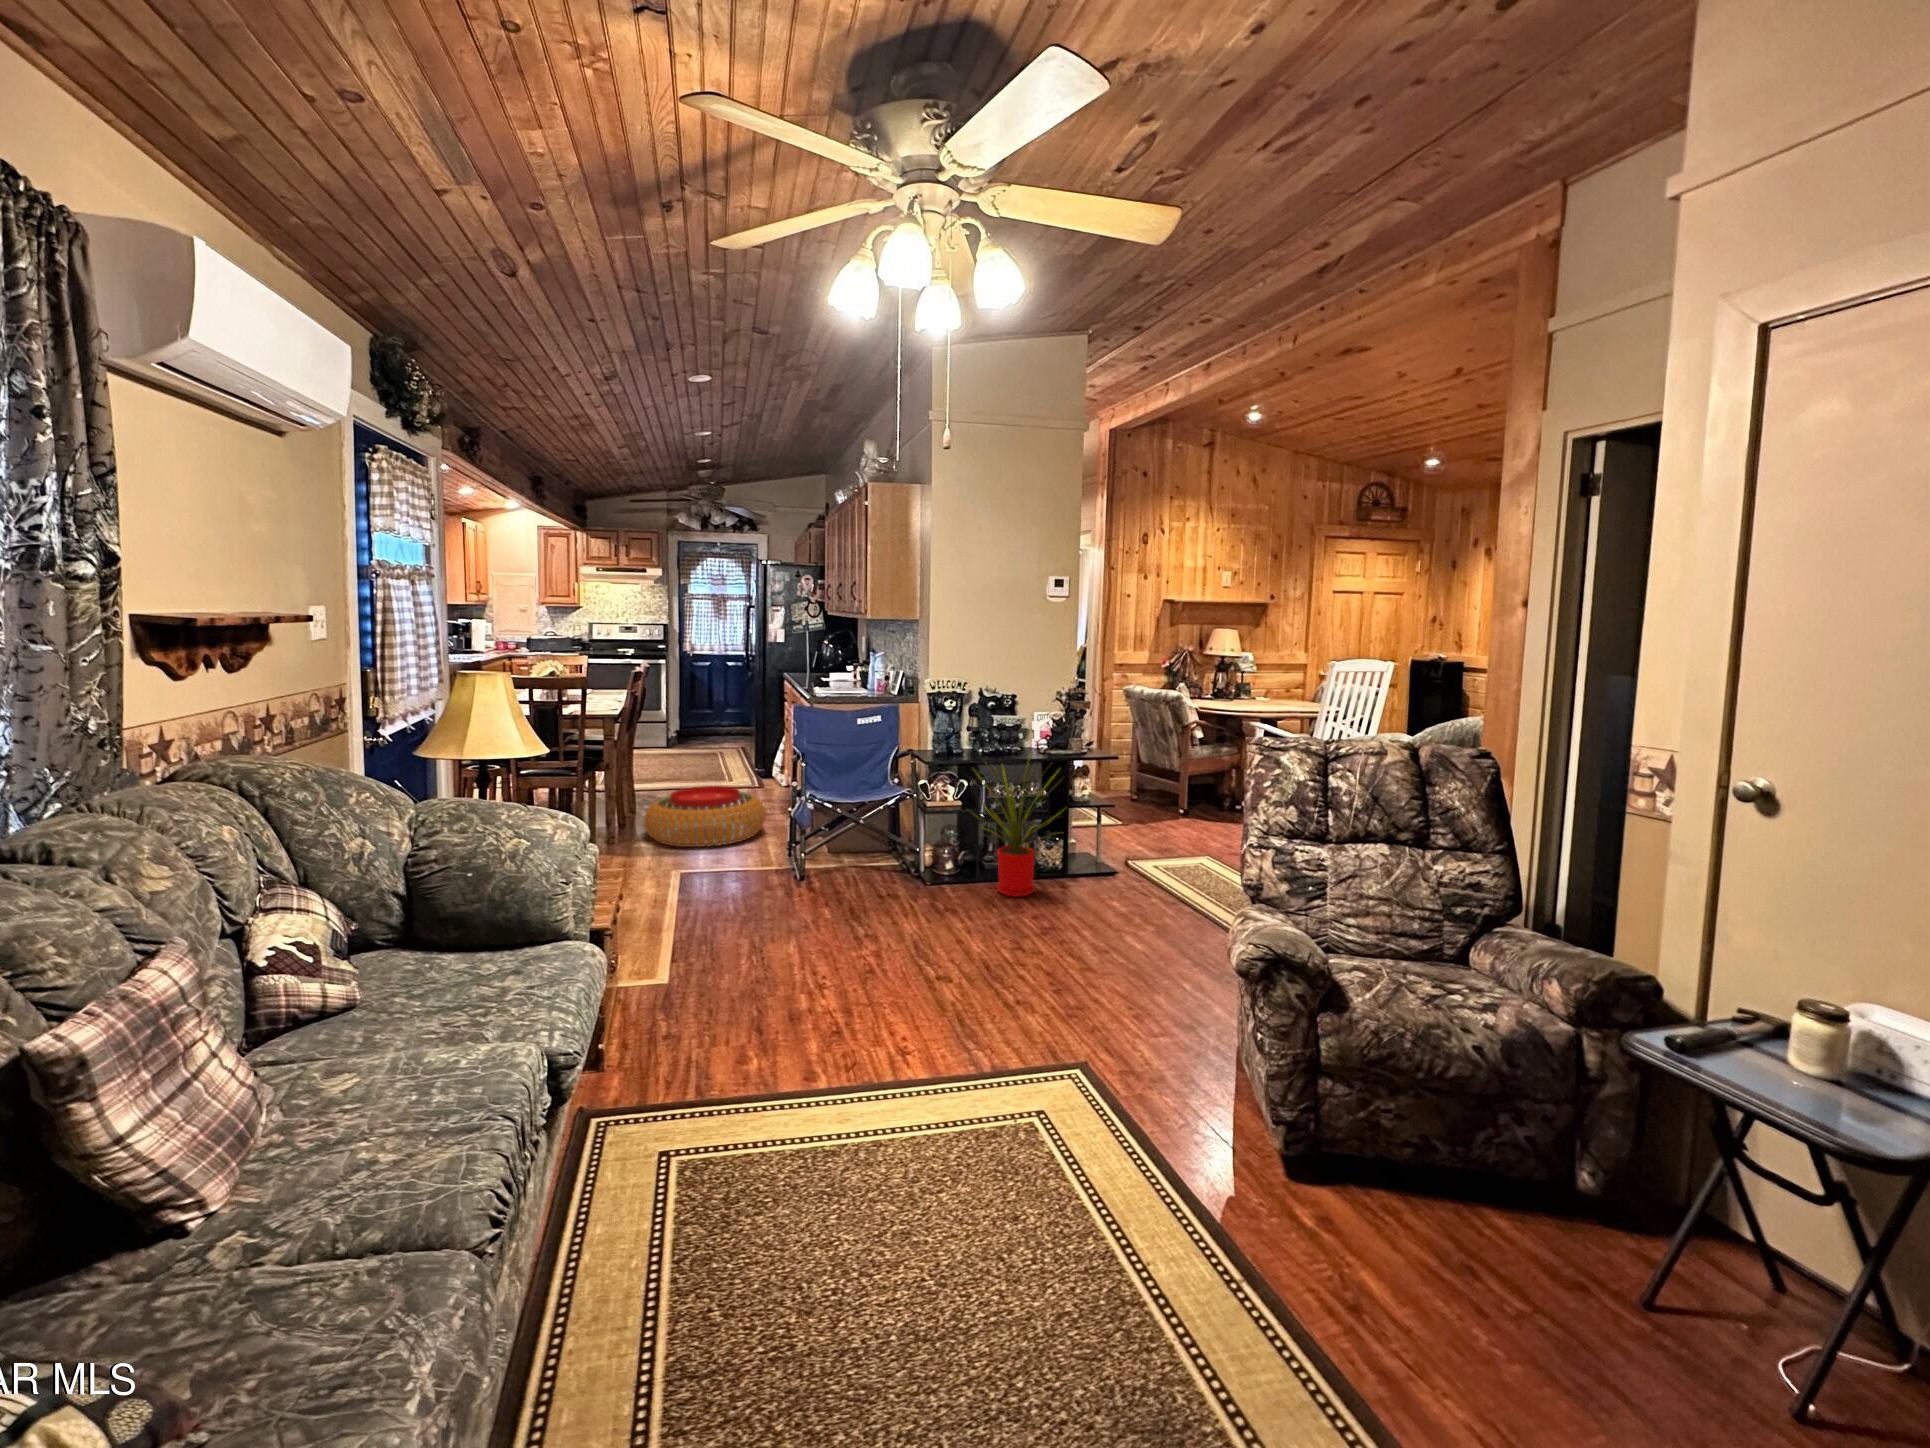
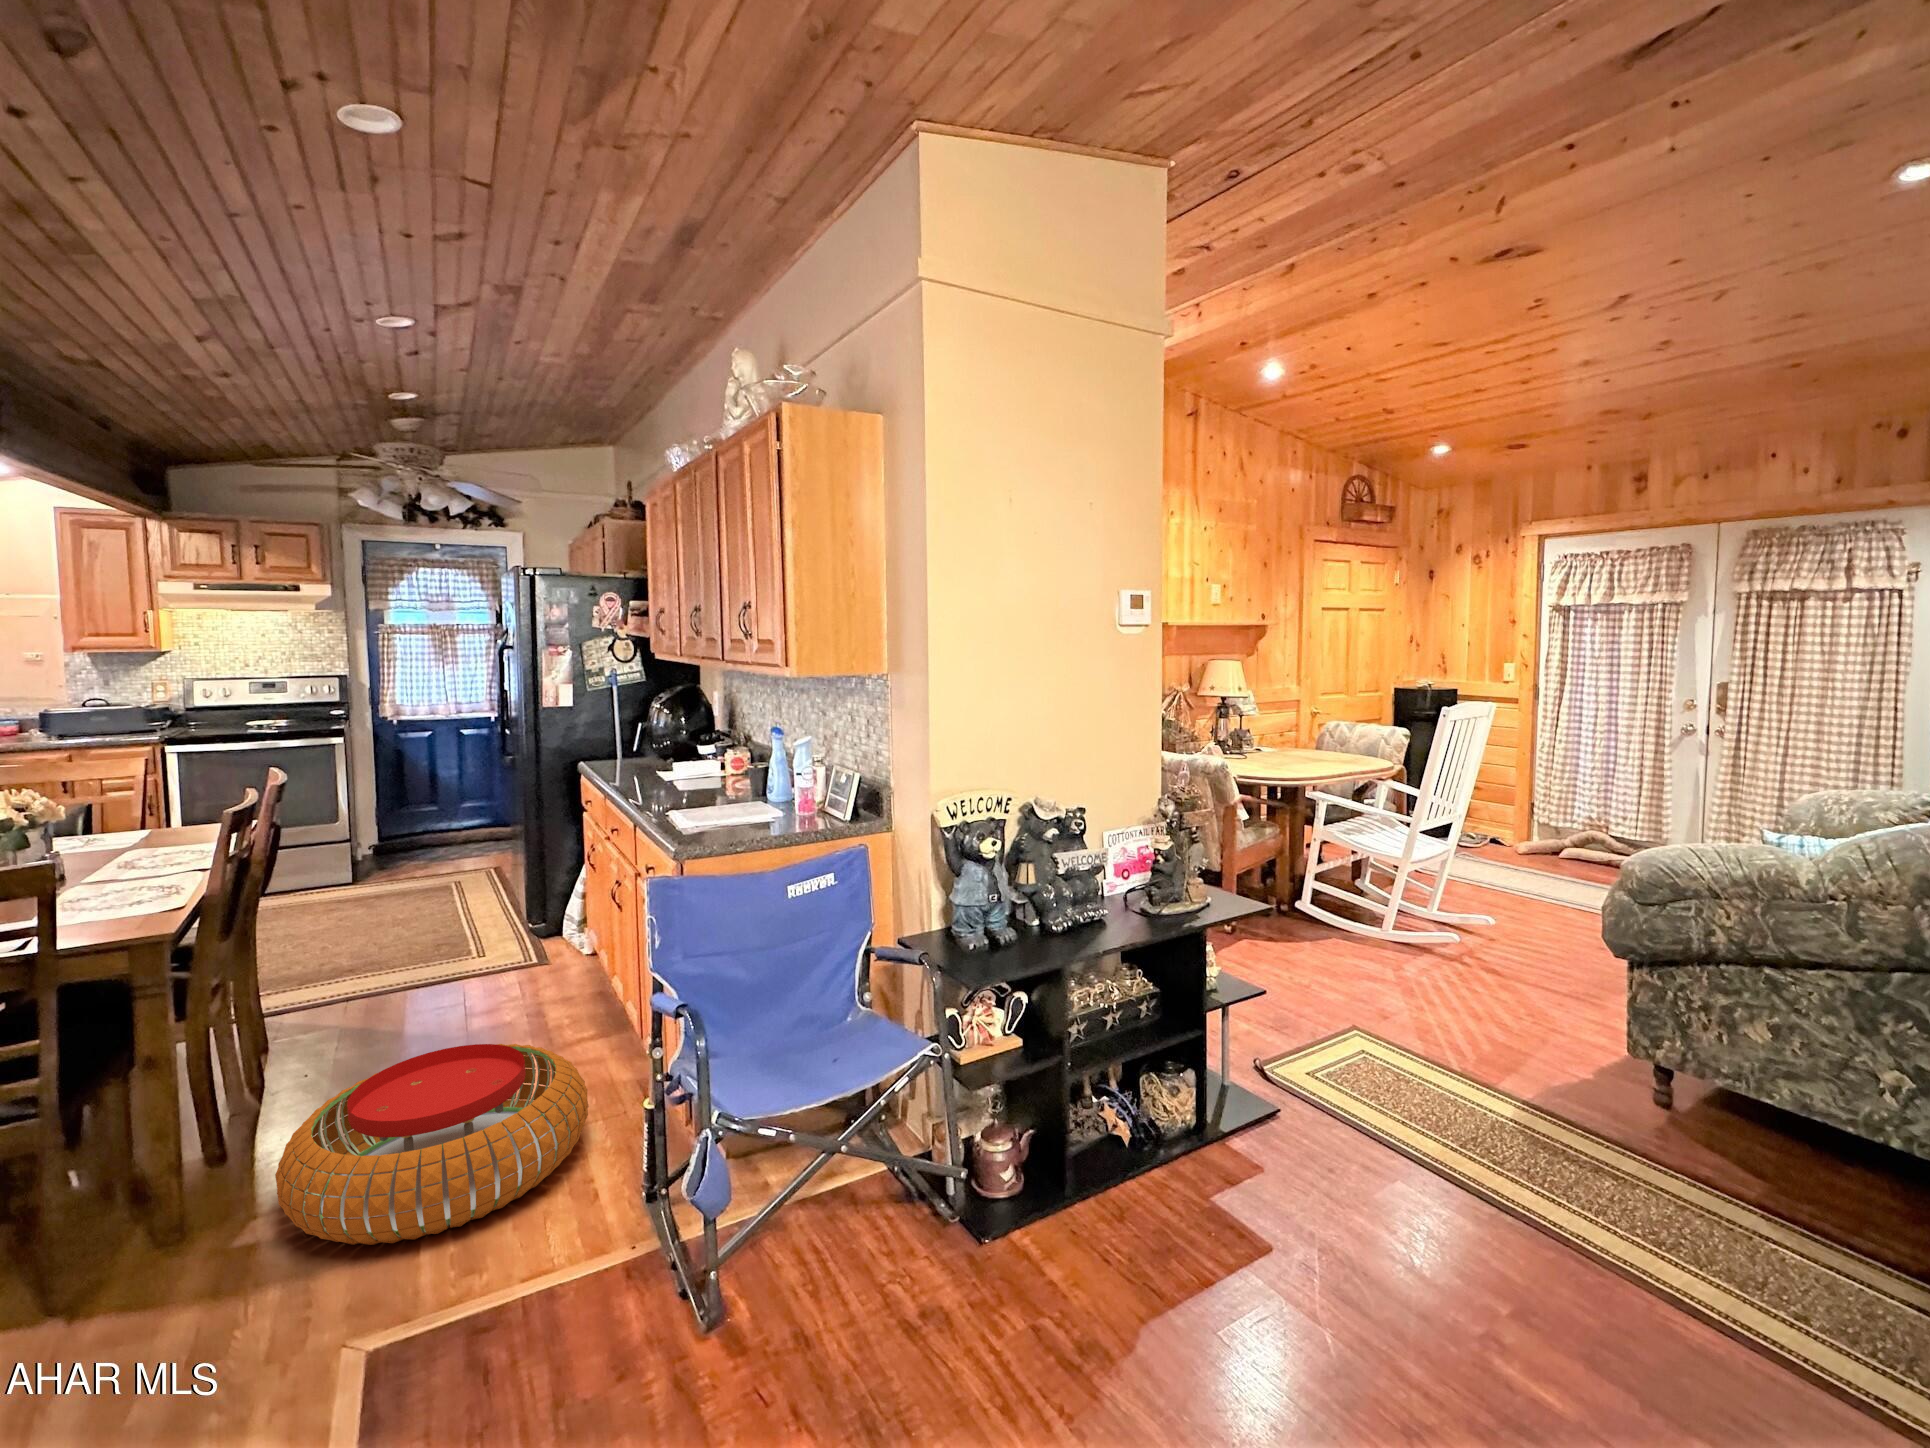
house plant: present [977,766,1056,897] -> none [1109,956,1343,1290]

